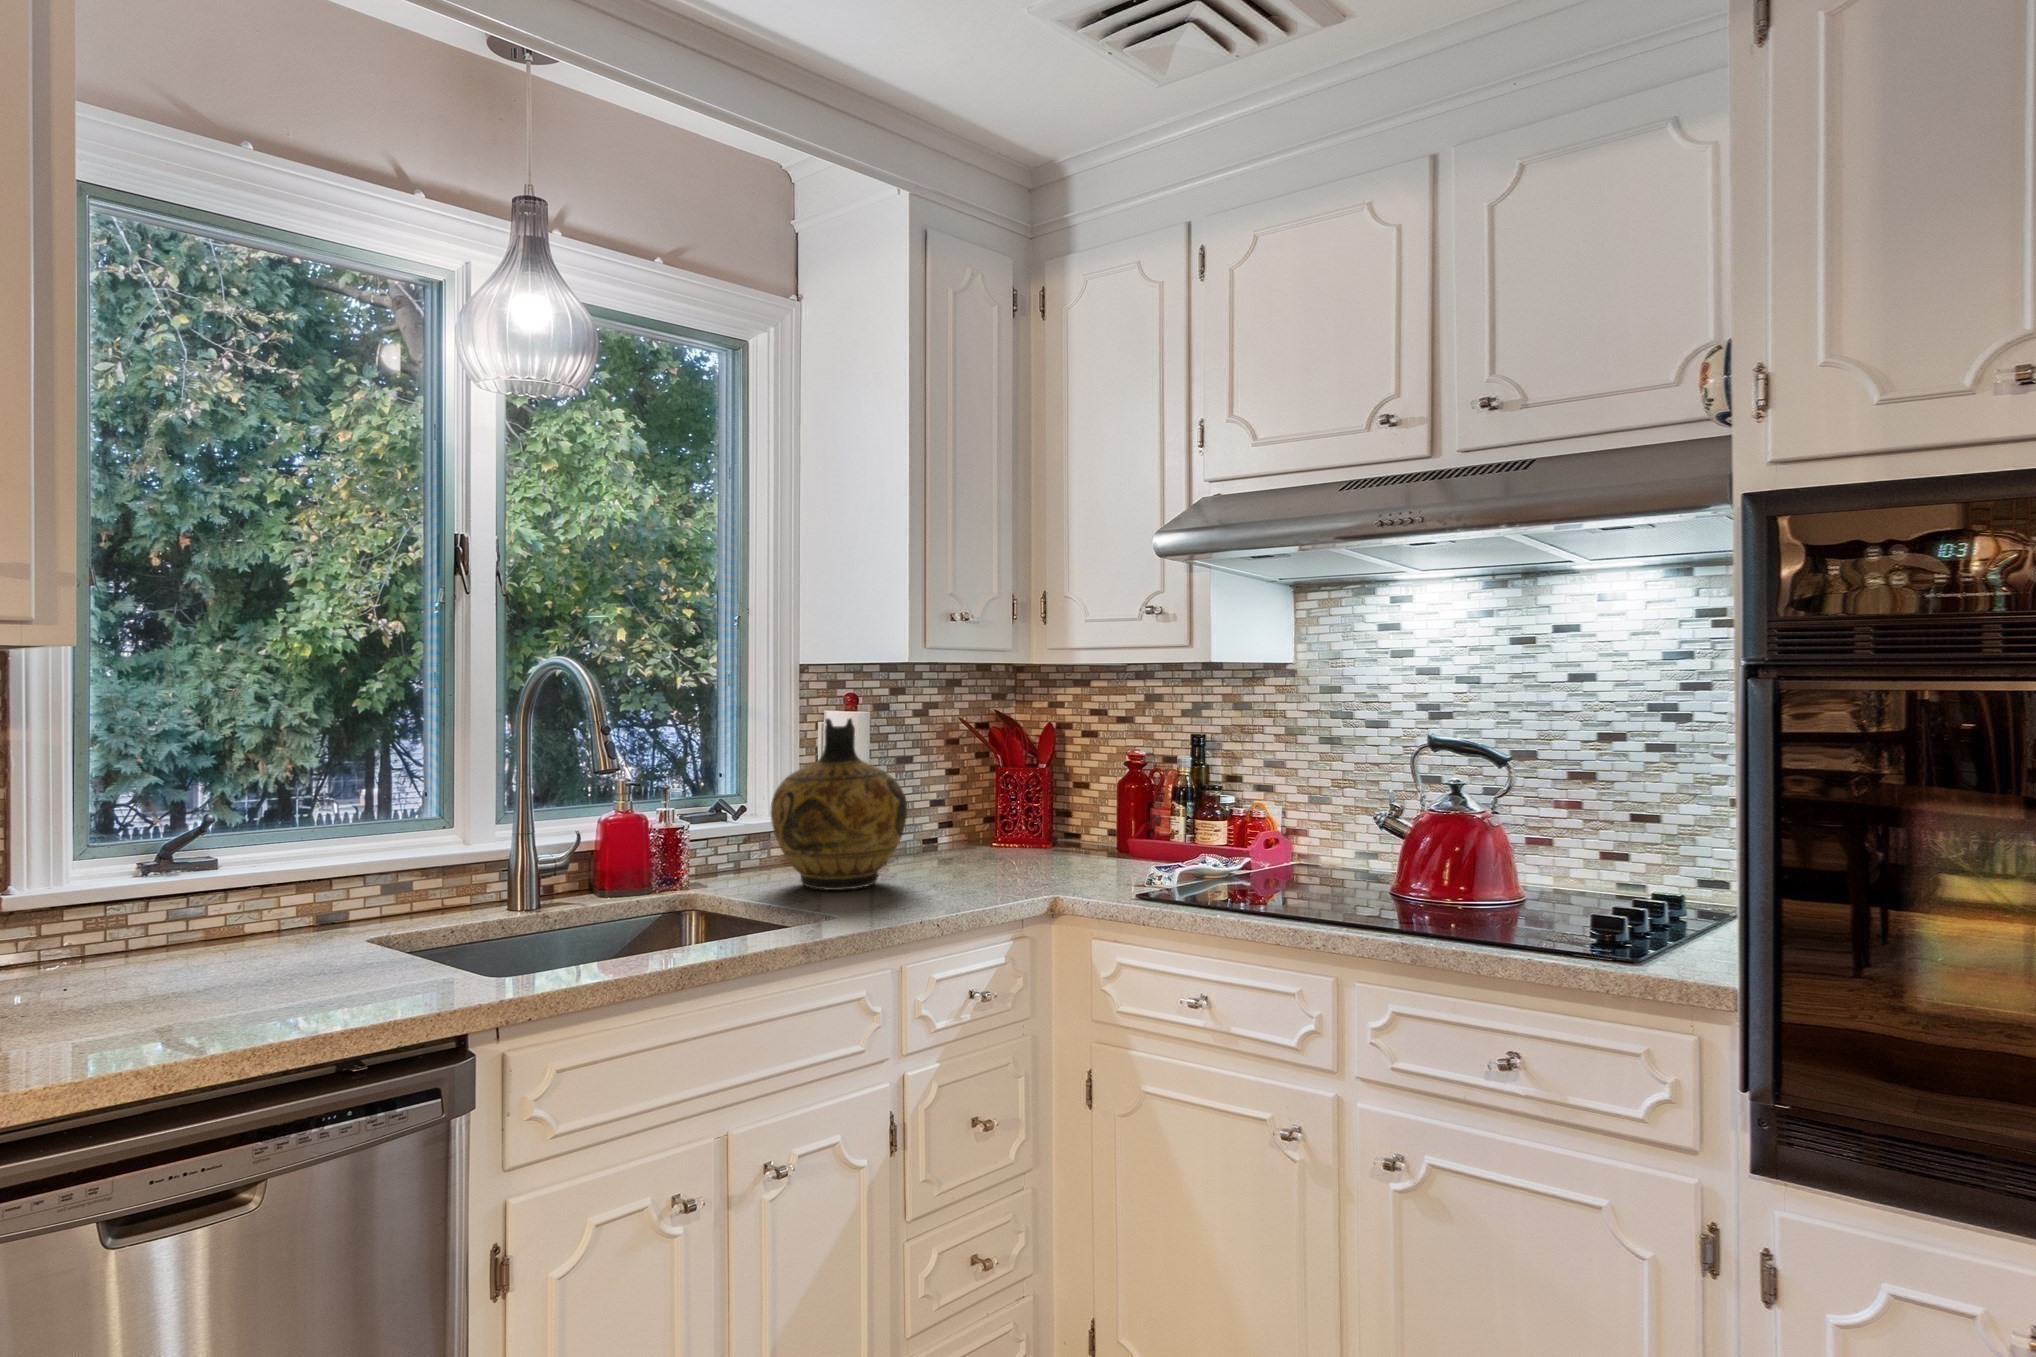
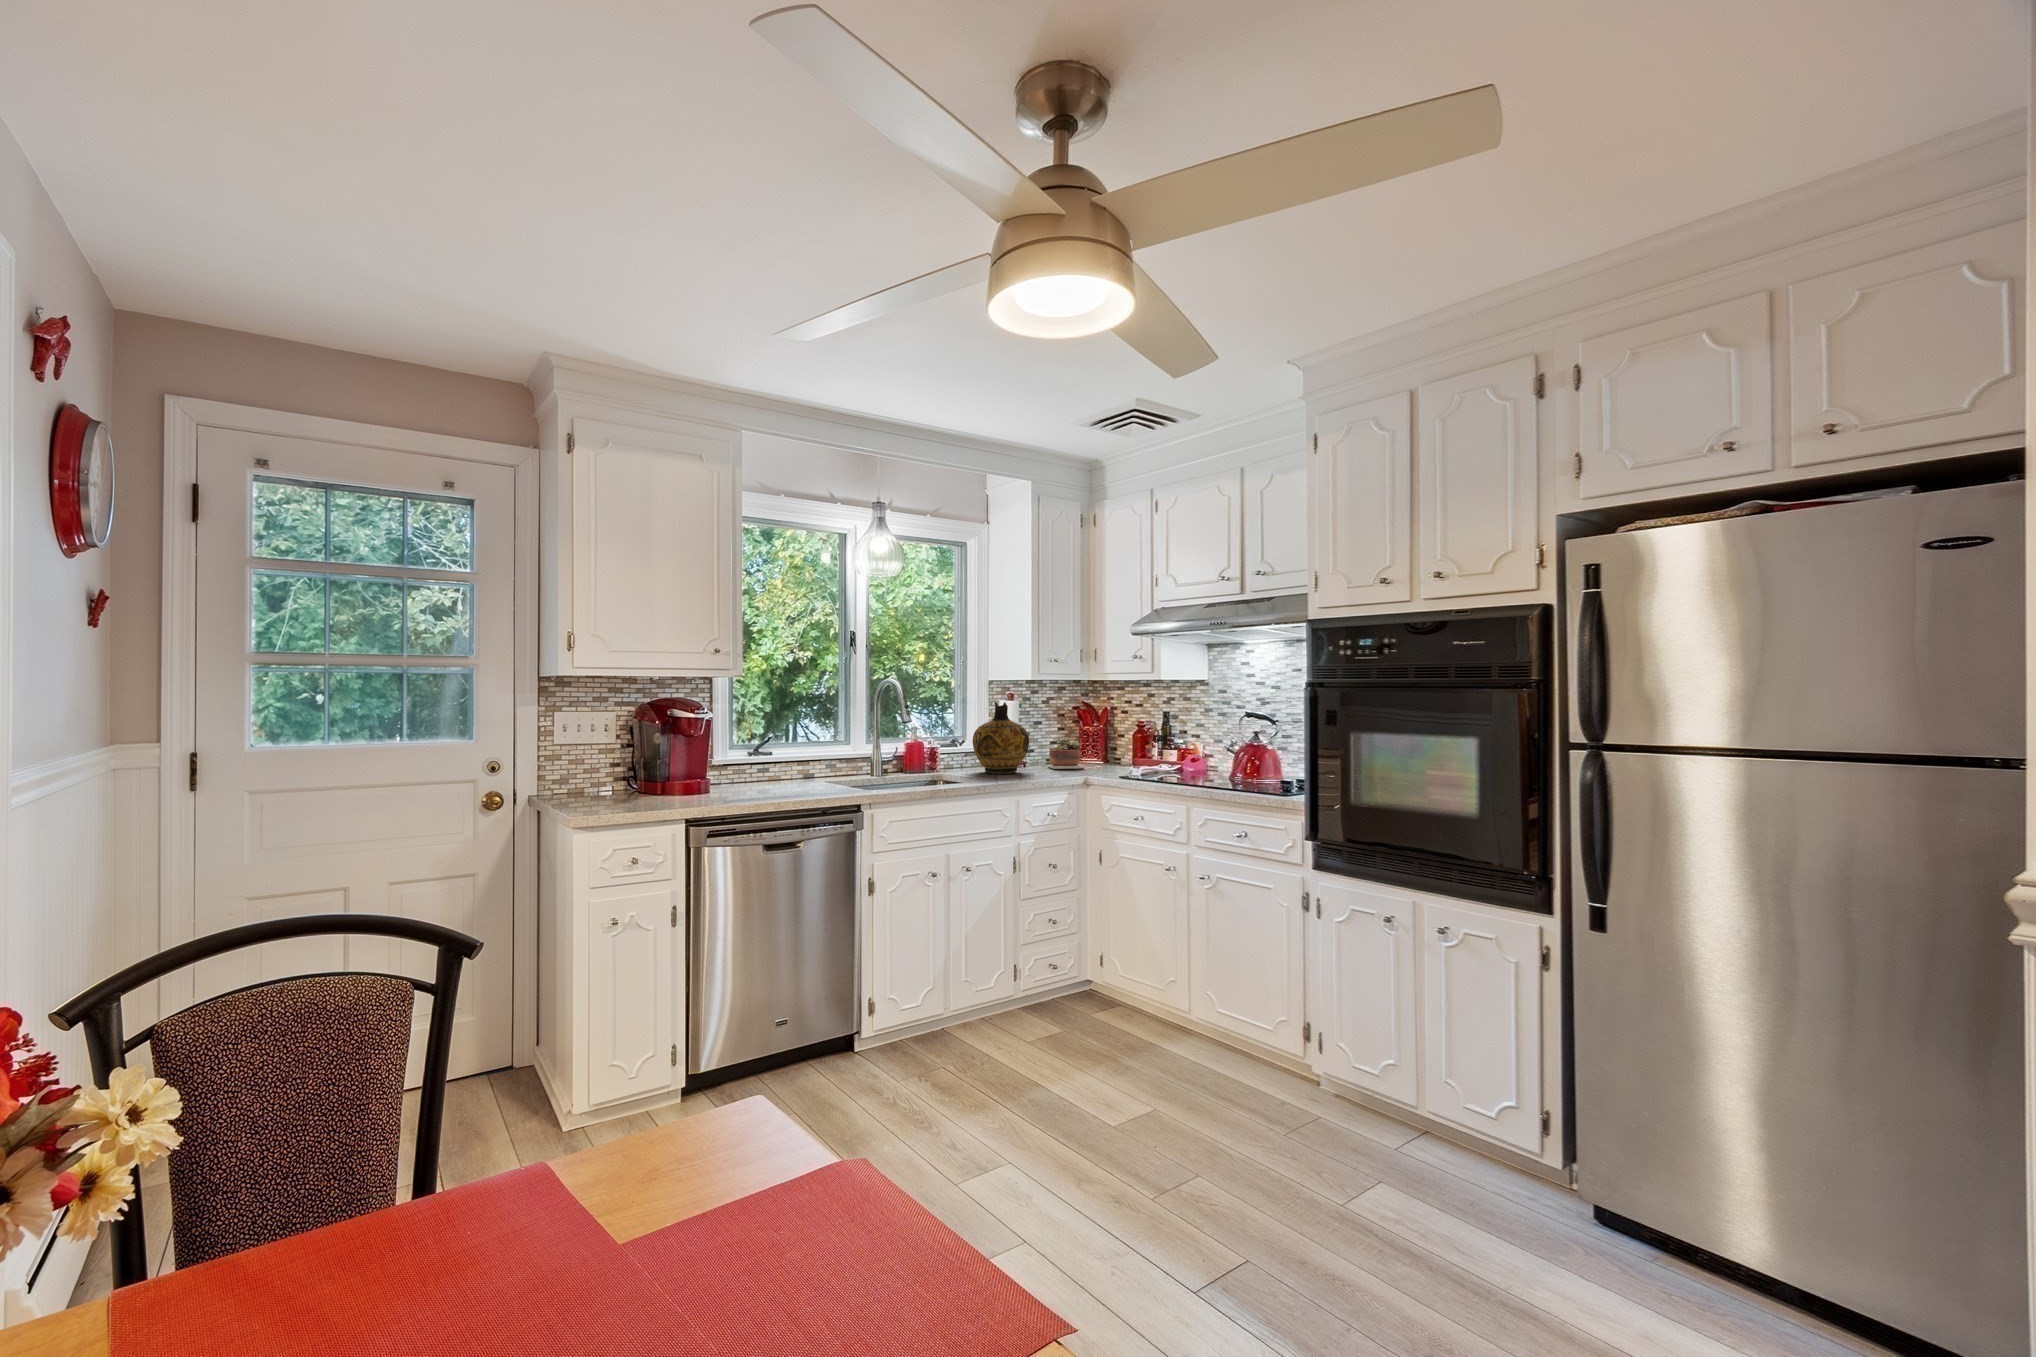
succulent plant: none [935,794,1024,868] -> present [1048,738,1084,769]

